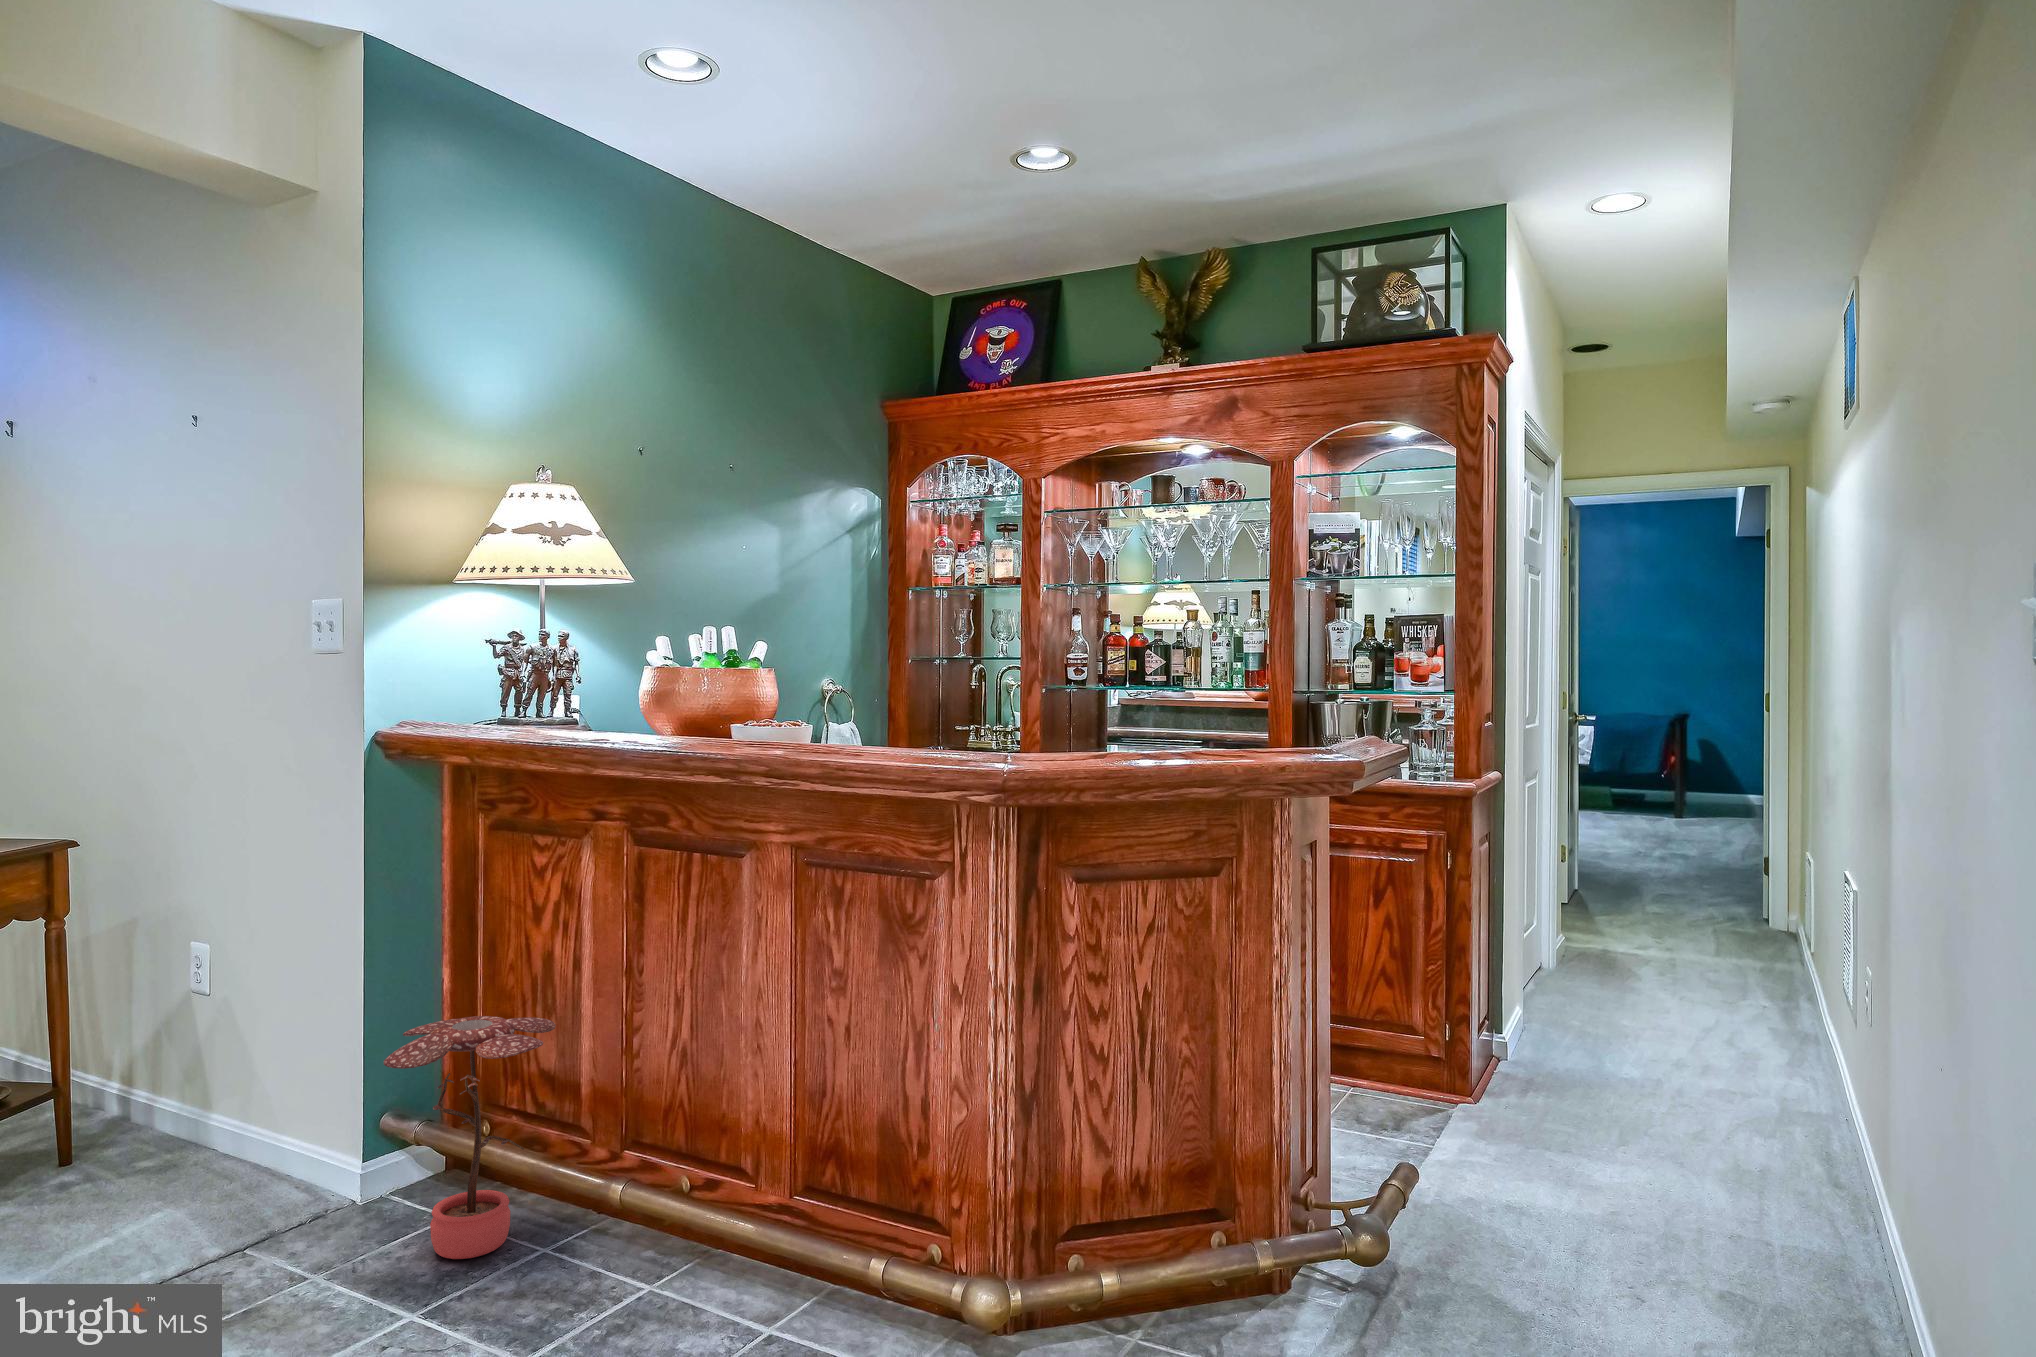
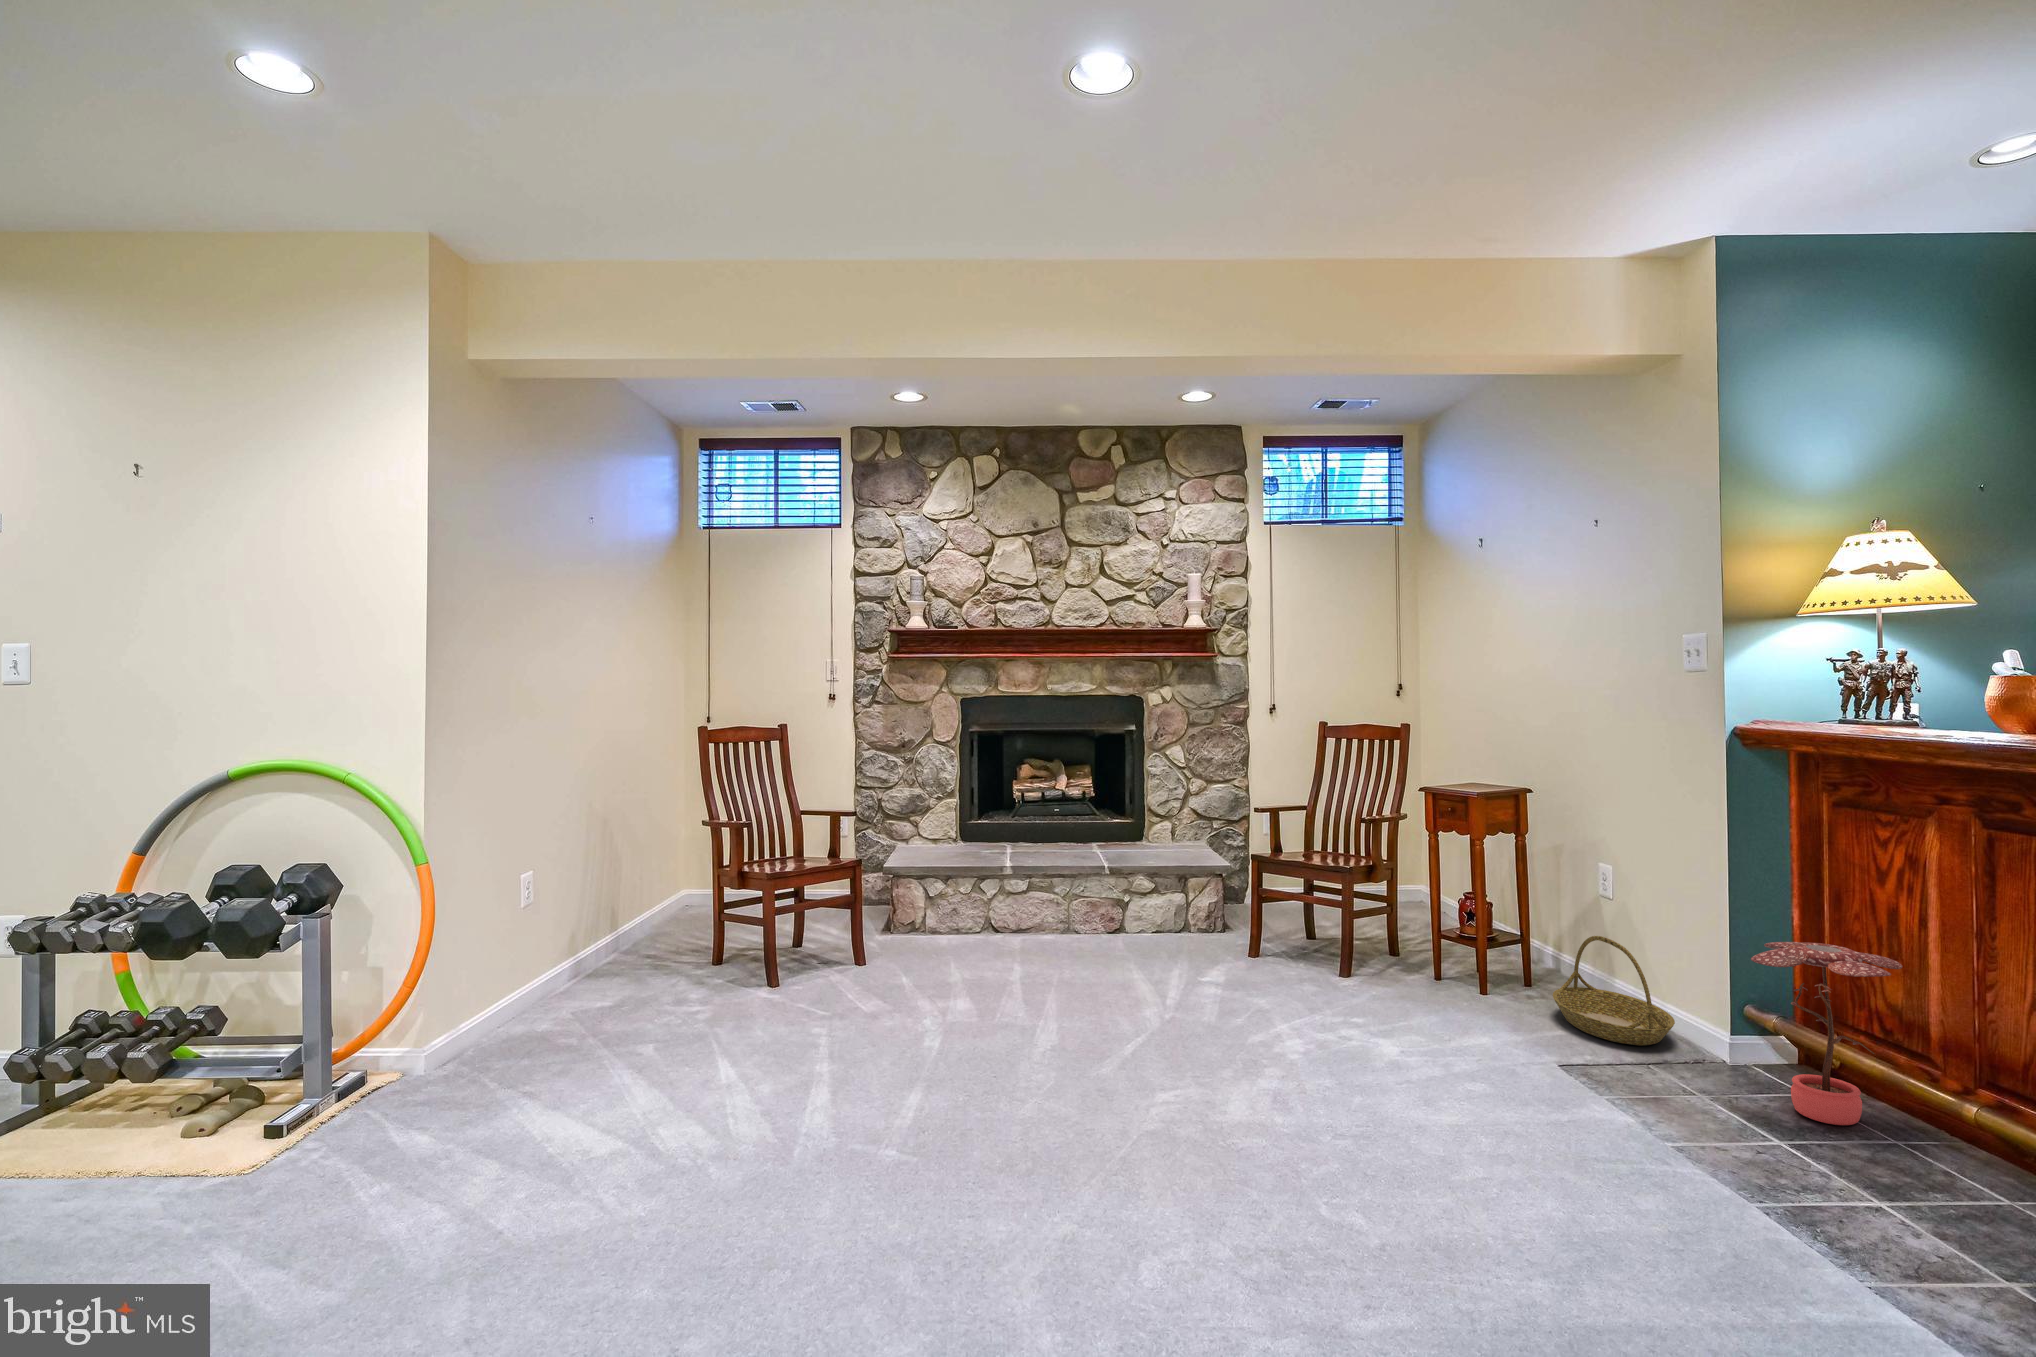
basket: none [96,1063,288,1229] -> present [1553,936,1675,1045]

